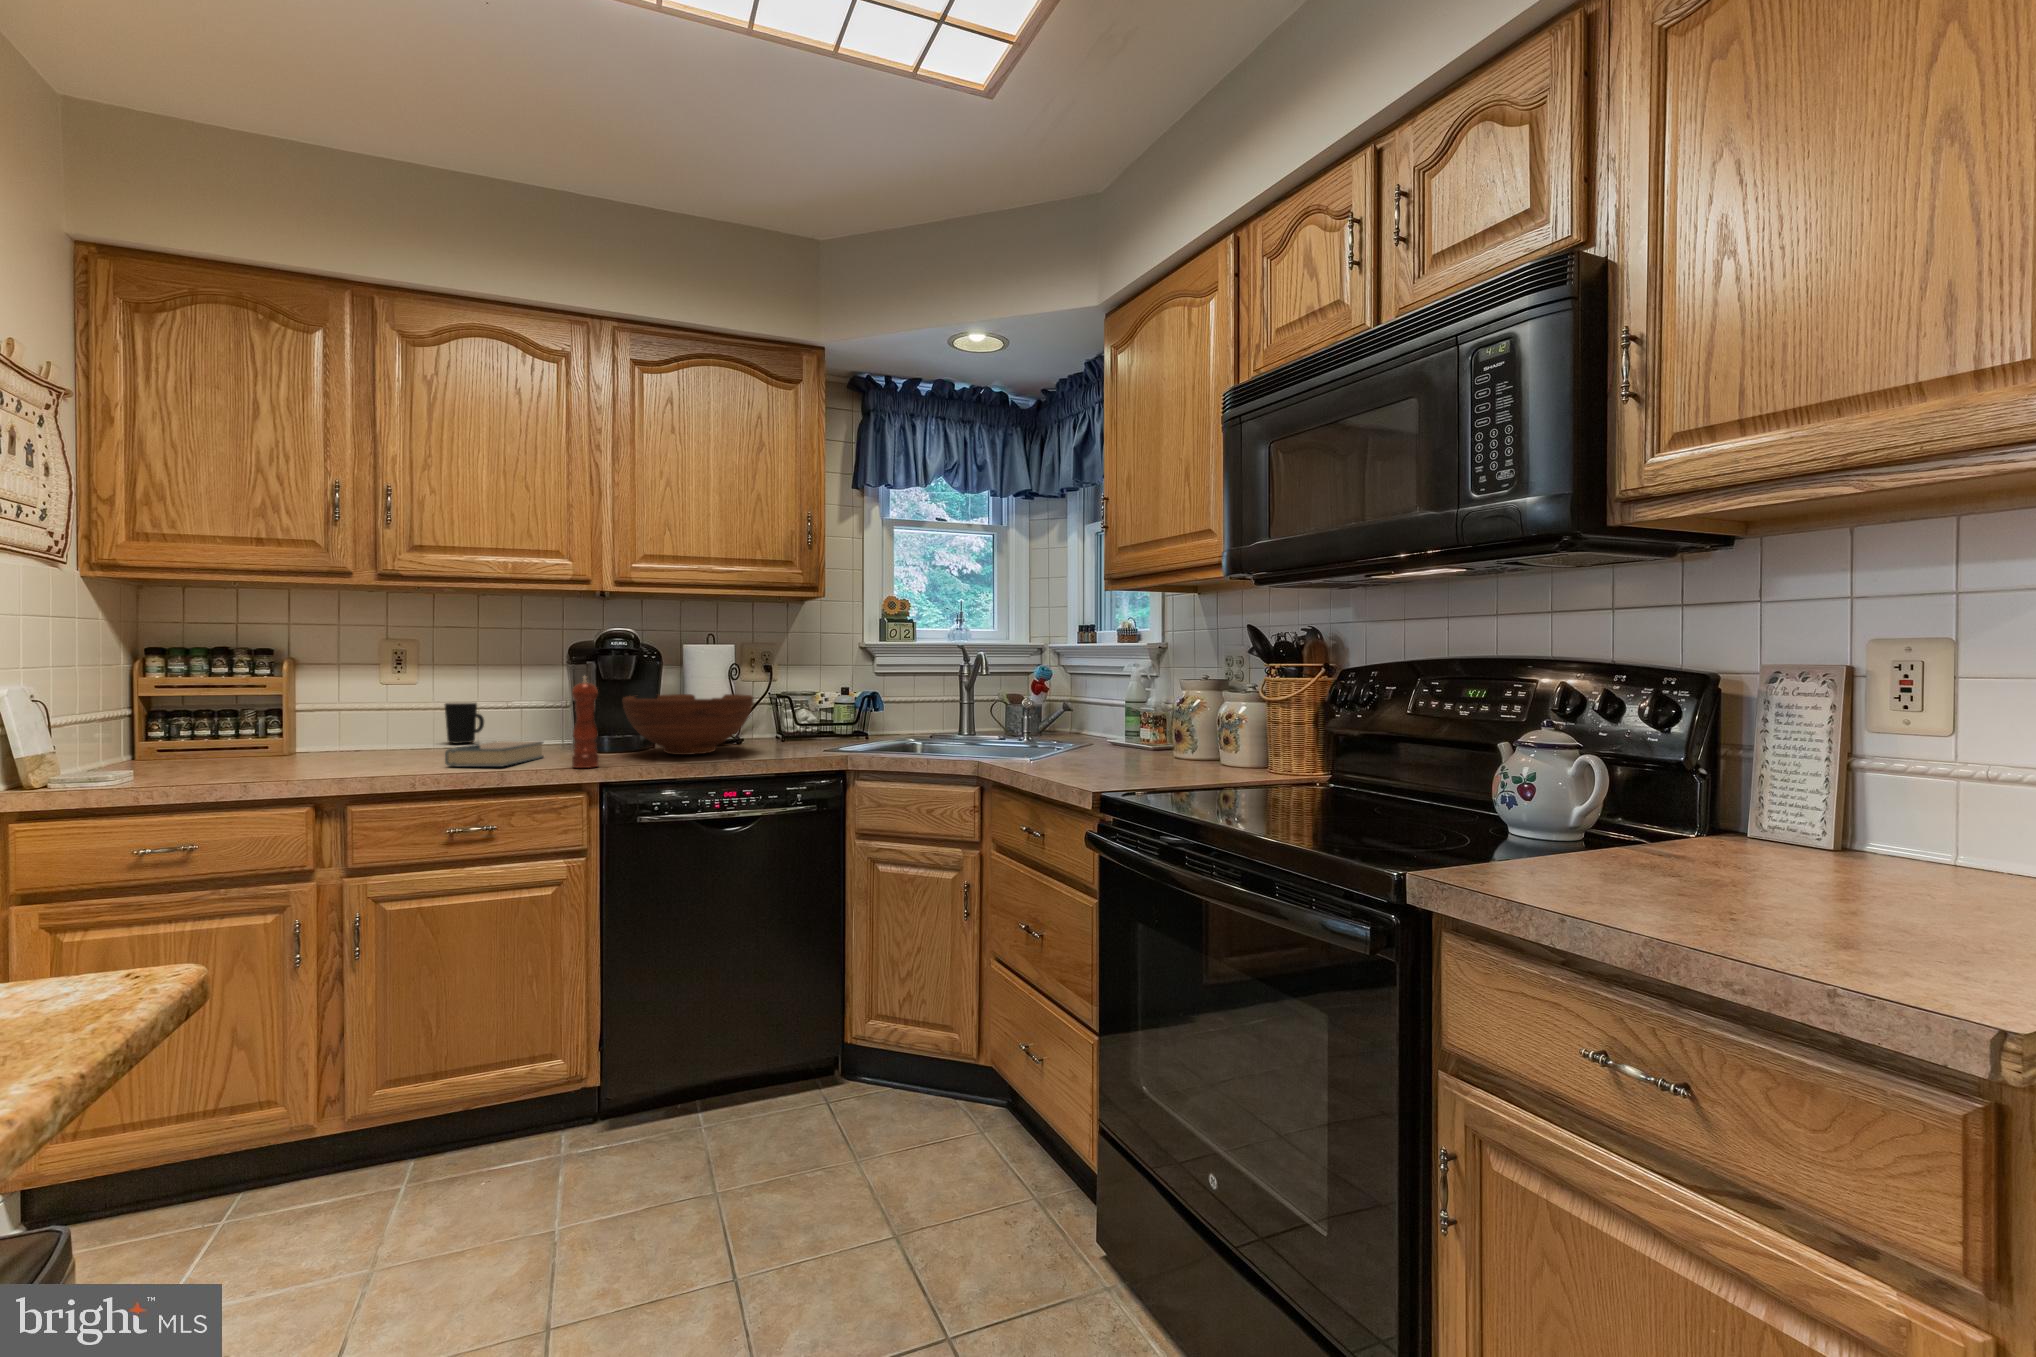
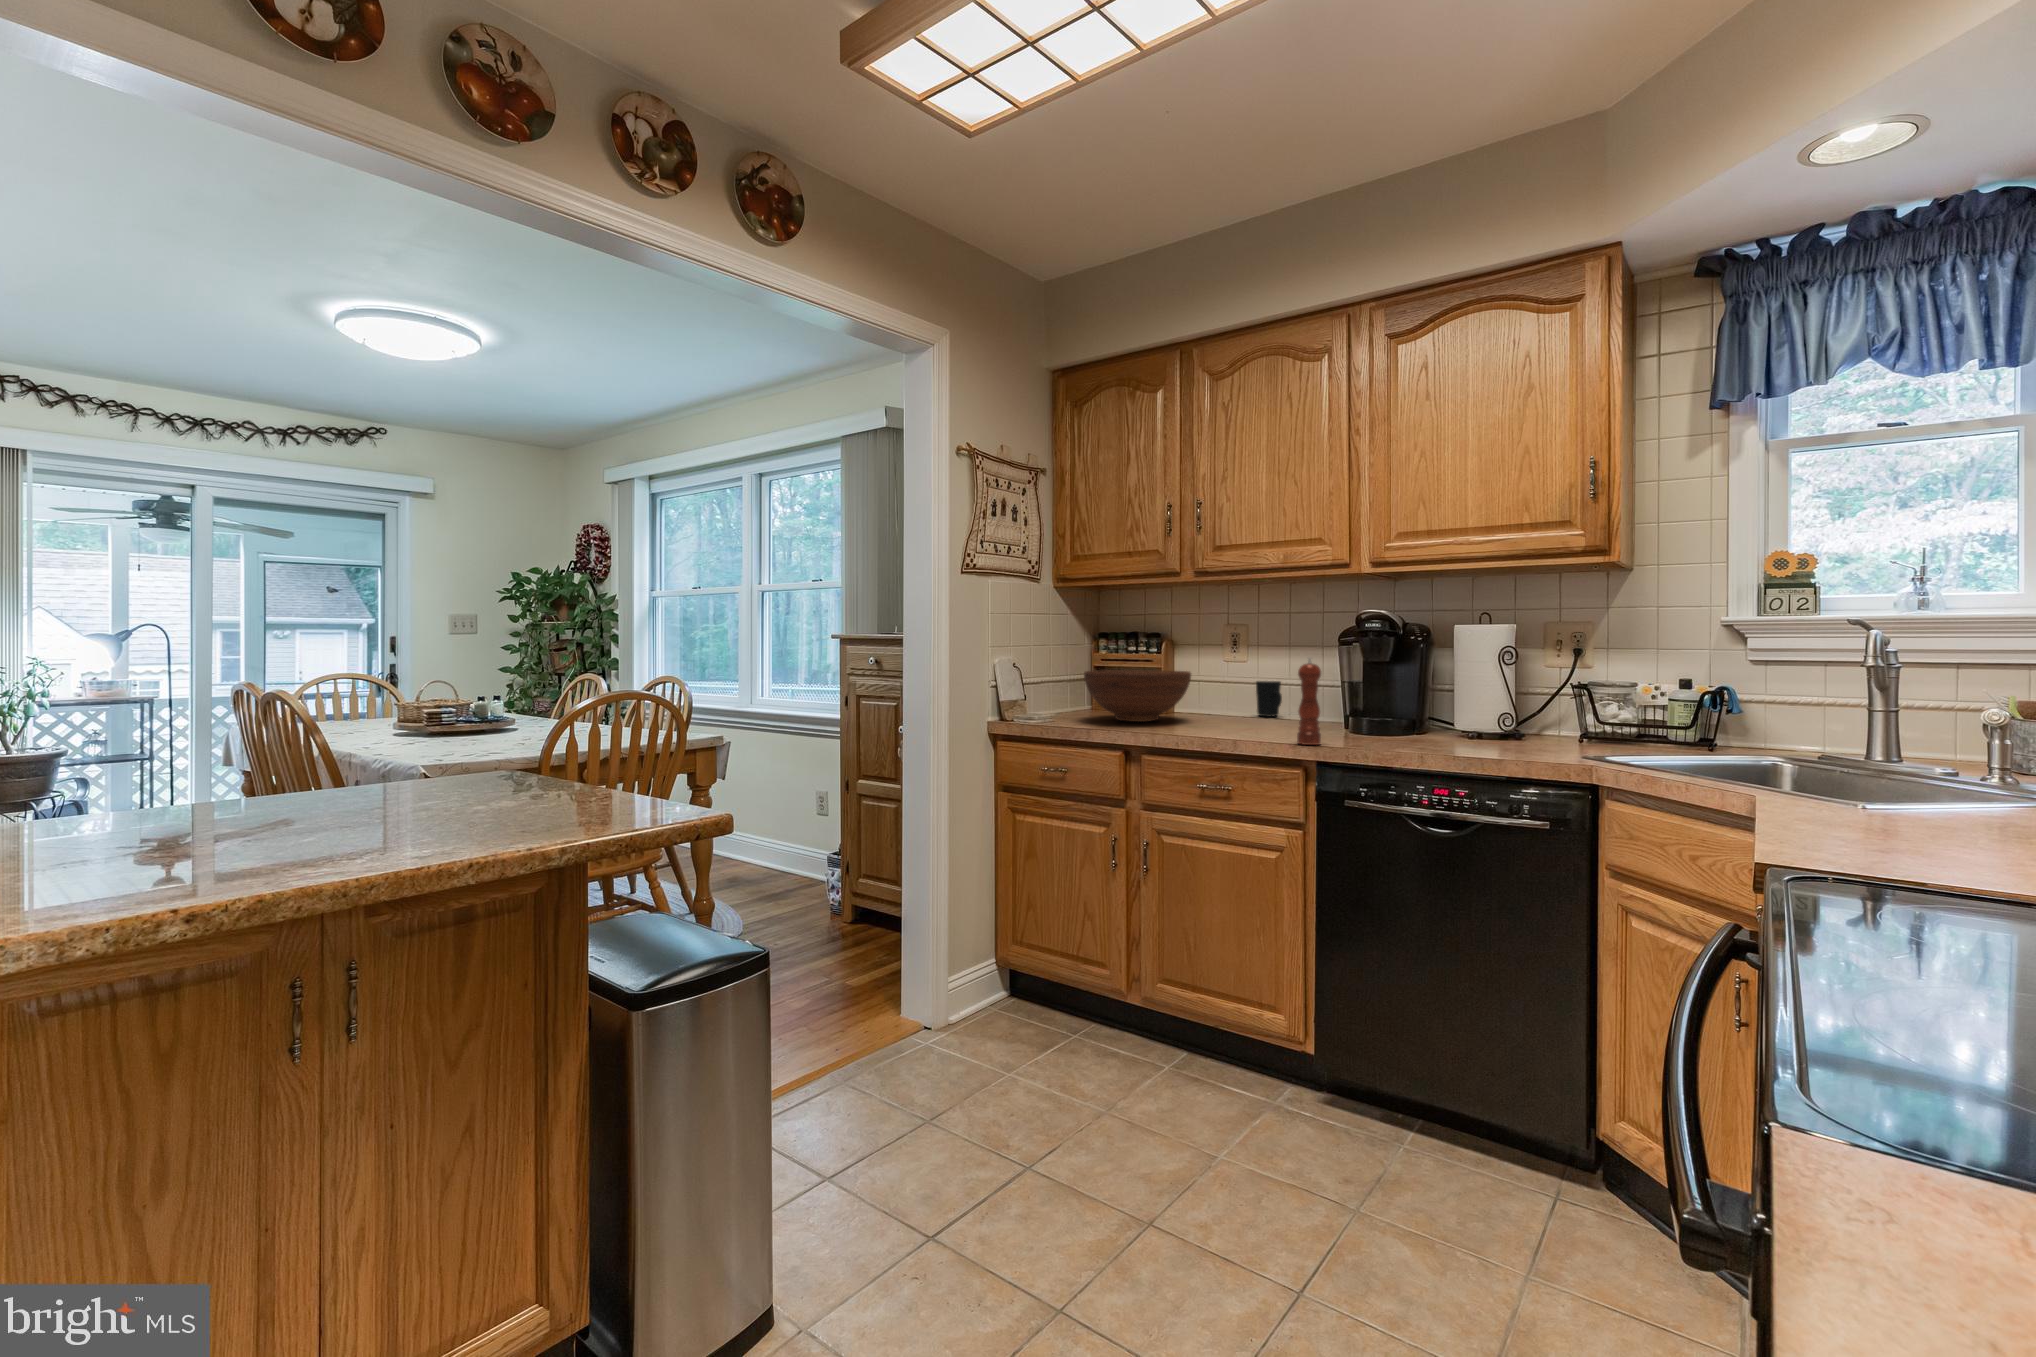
fruit bowl: present [623,694,753,755] -> present [1084,670,1191,722]
hardback book: present [445,741,543,767] -> none [1213,715,1298,736]

